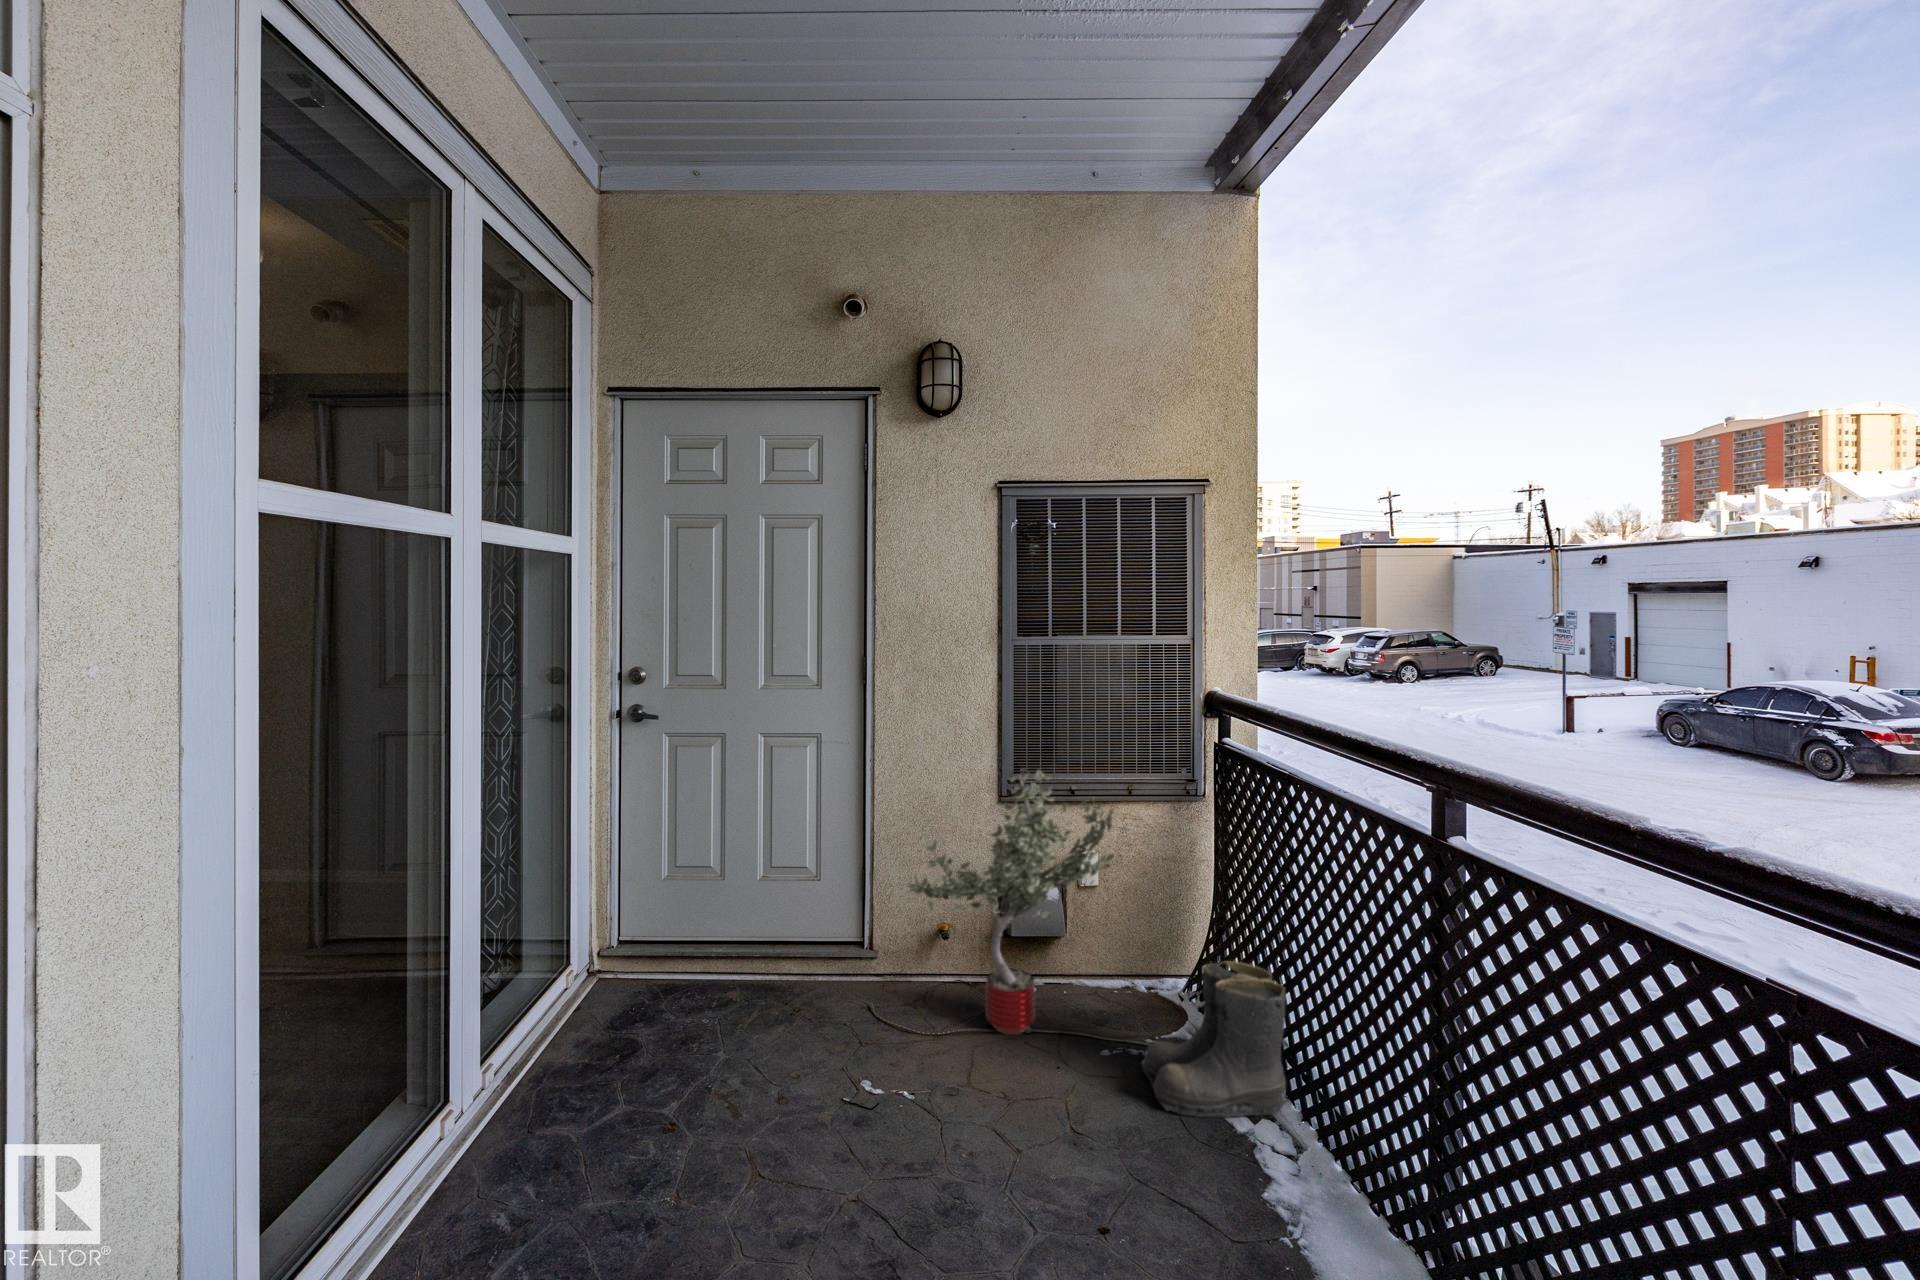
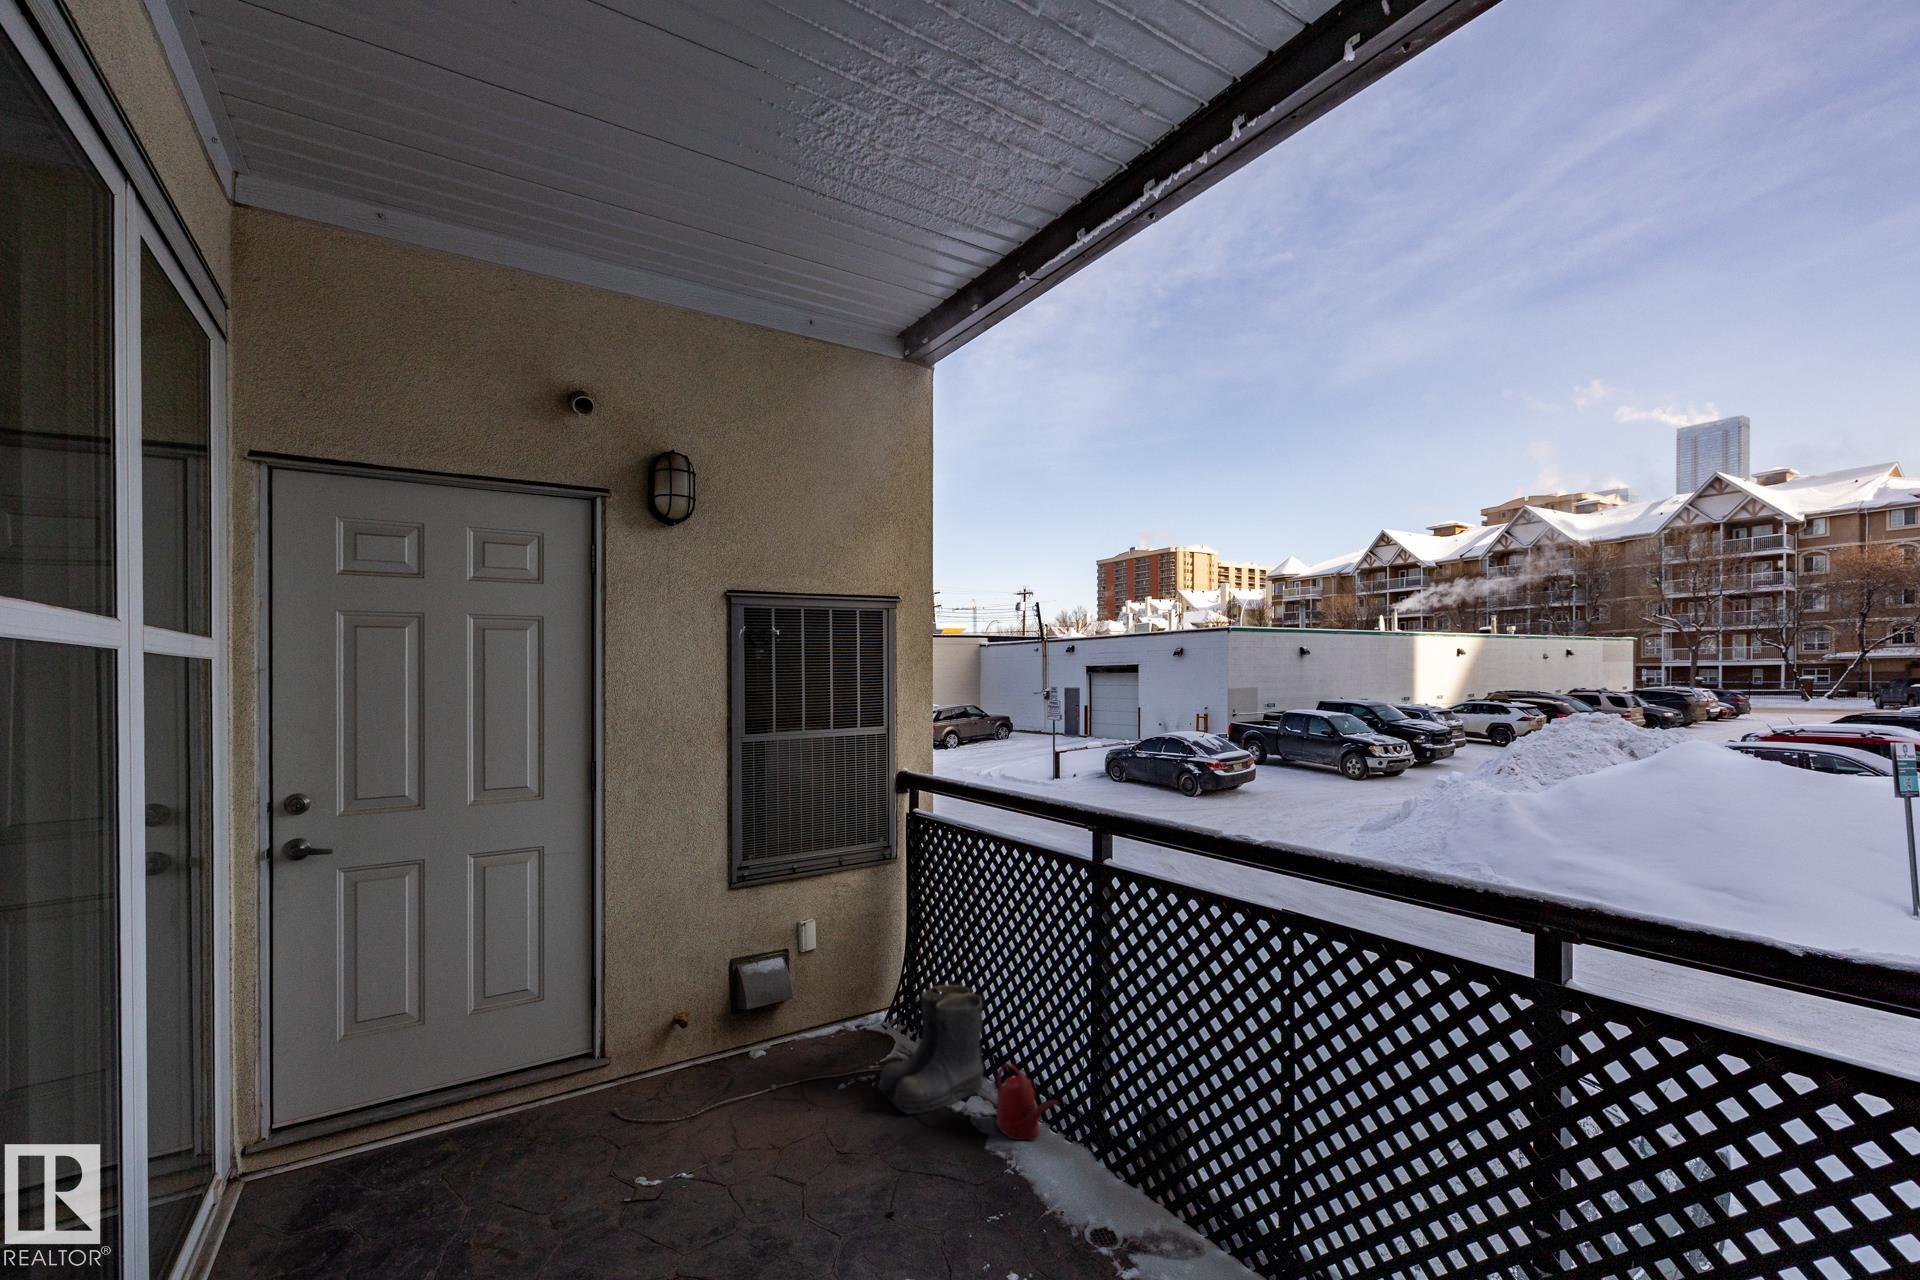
potted tree: present [908,770,1114,1035] -> none [657,853,847,1097]
watering can: none [1287,1088,1375,1211] -> present [996,1064,1058,1141]

